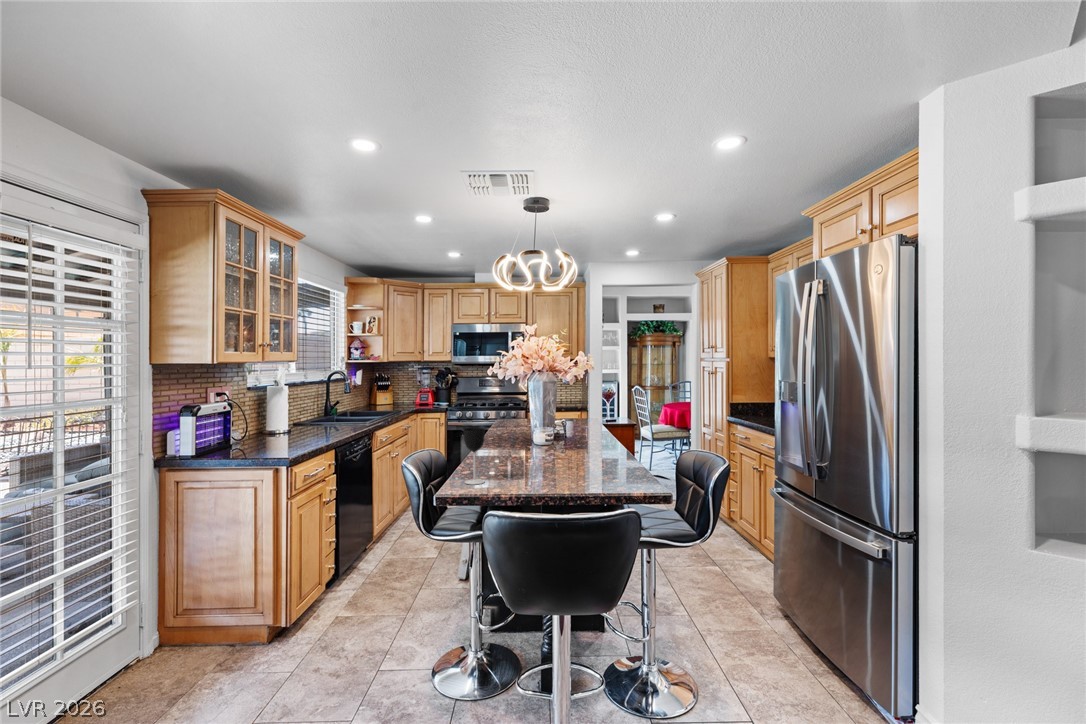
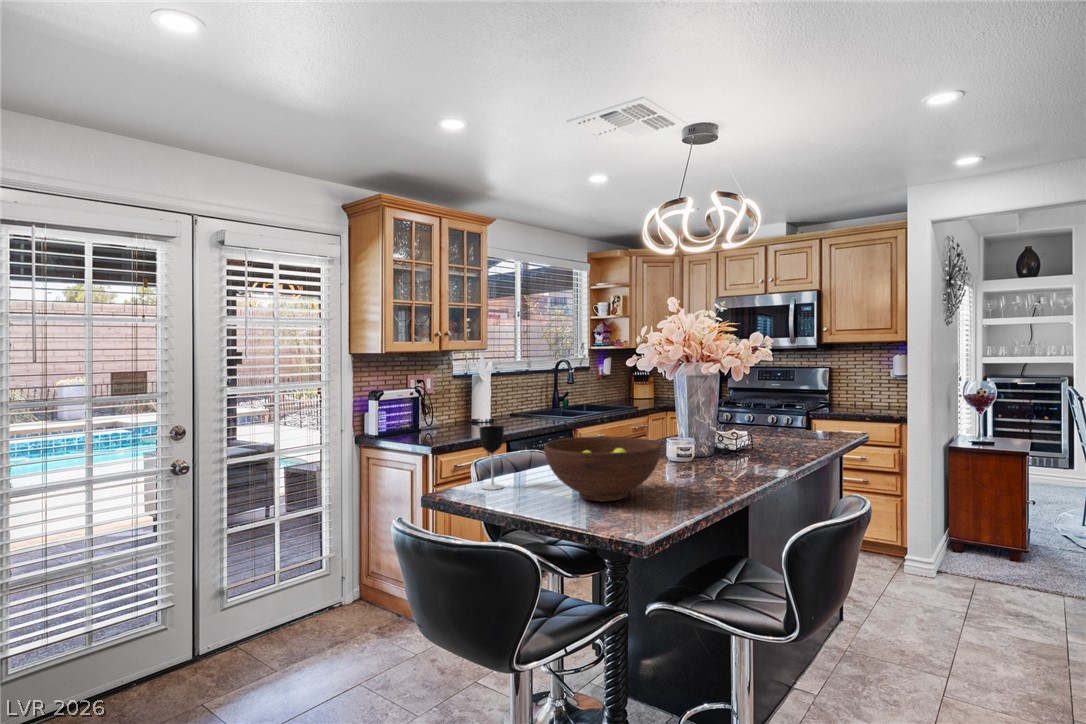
fruit bowl: none [532,429,622,479] -> present [544,436,661,502]

